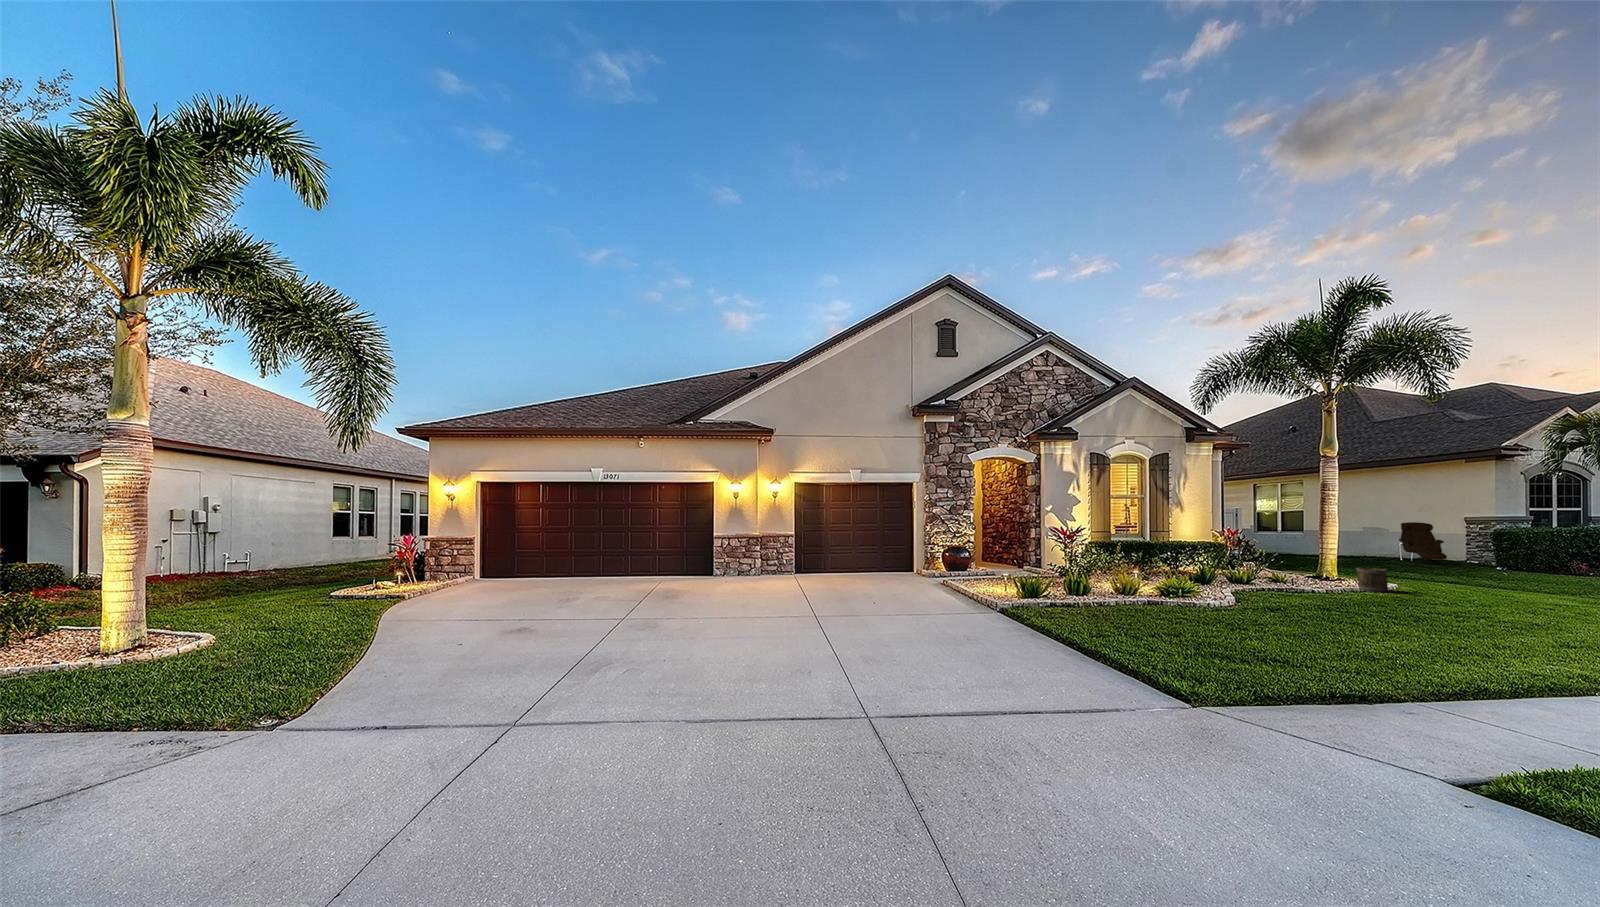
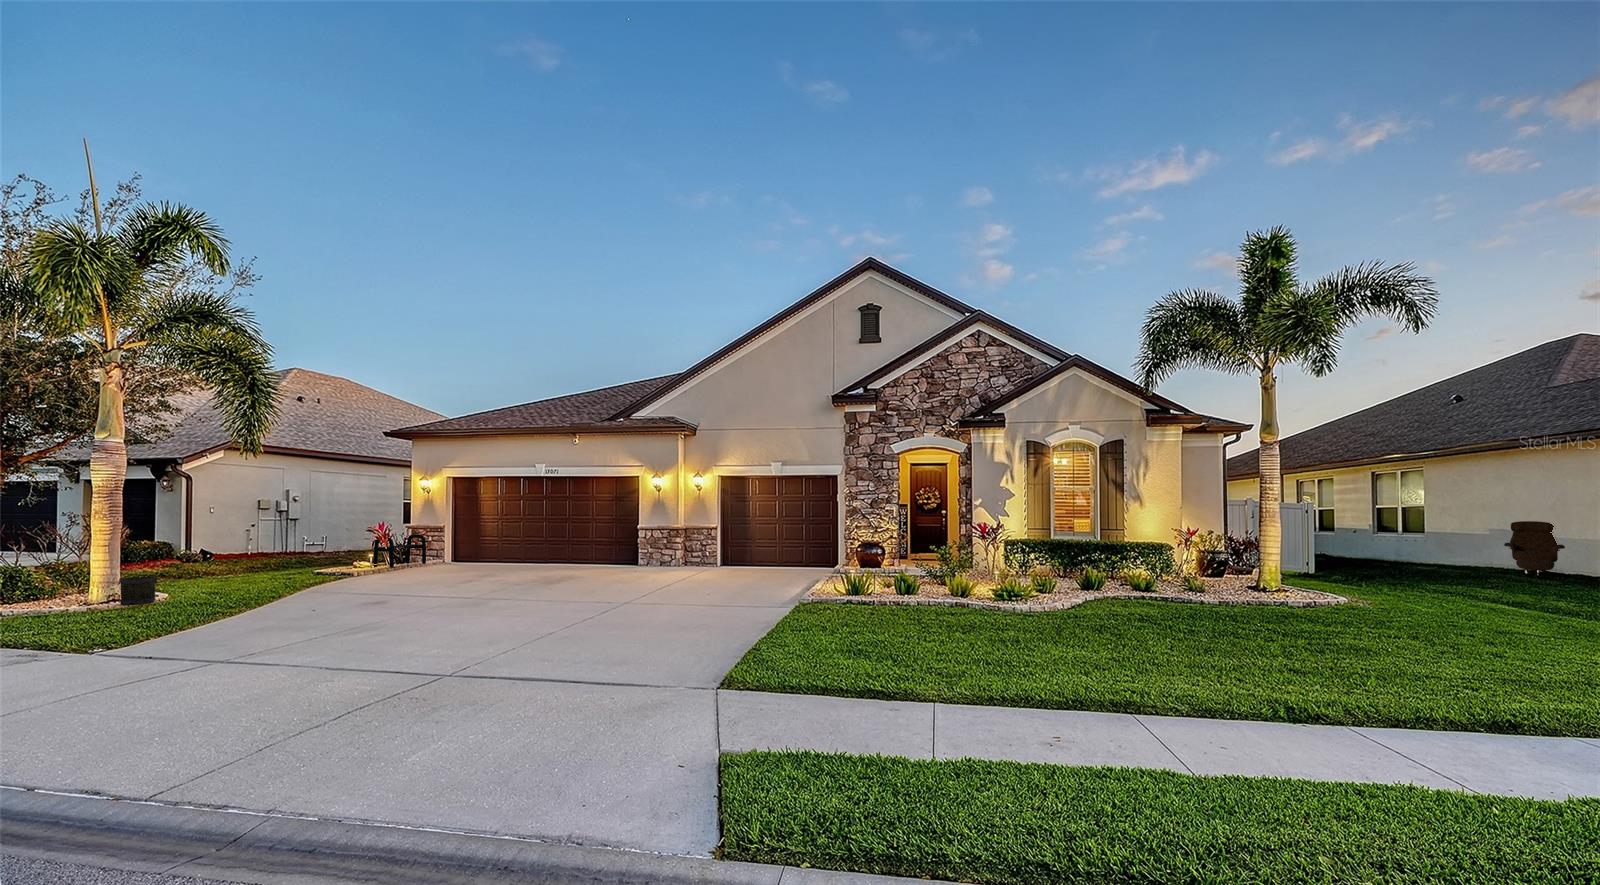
bench: none [390,549,452,592] -> present [373,534,426,568]
bucket: present [1355,567,1388,592] -> present [118,576,157,605]

